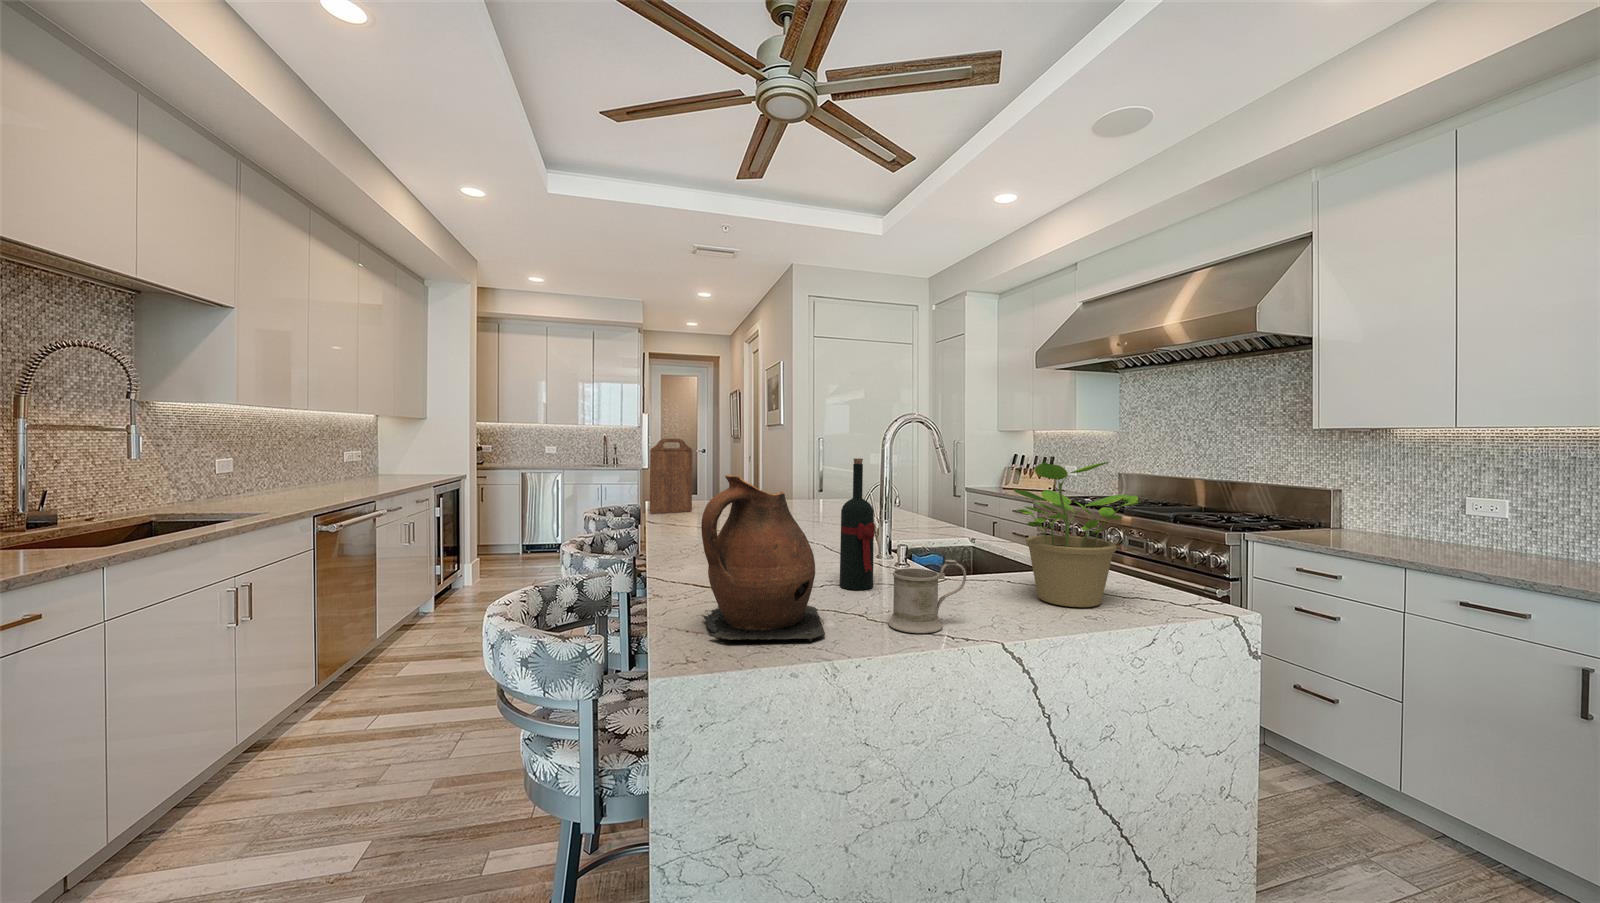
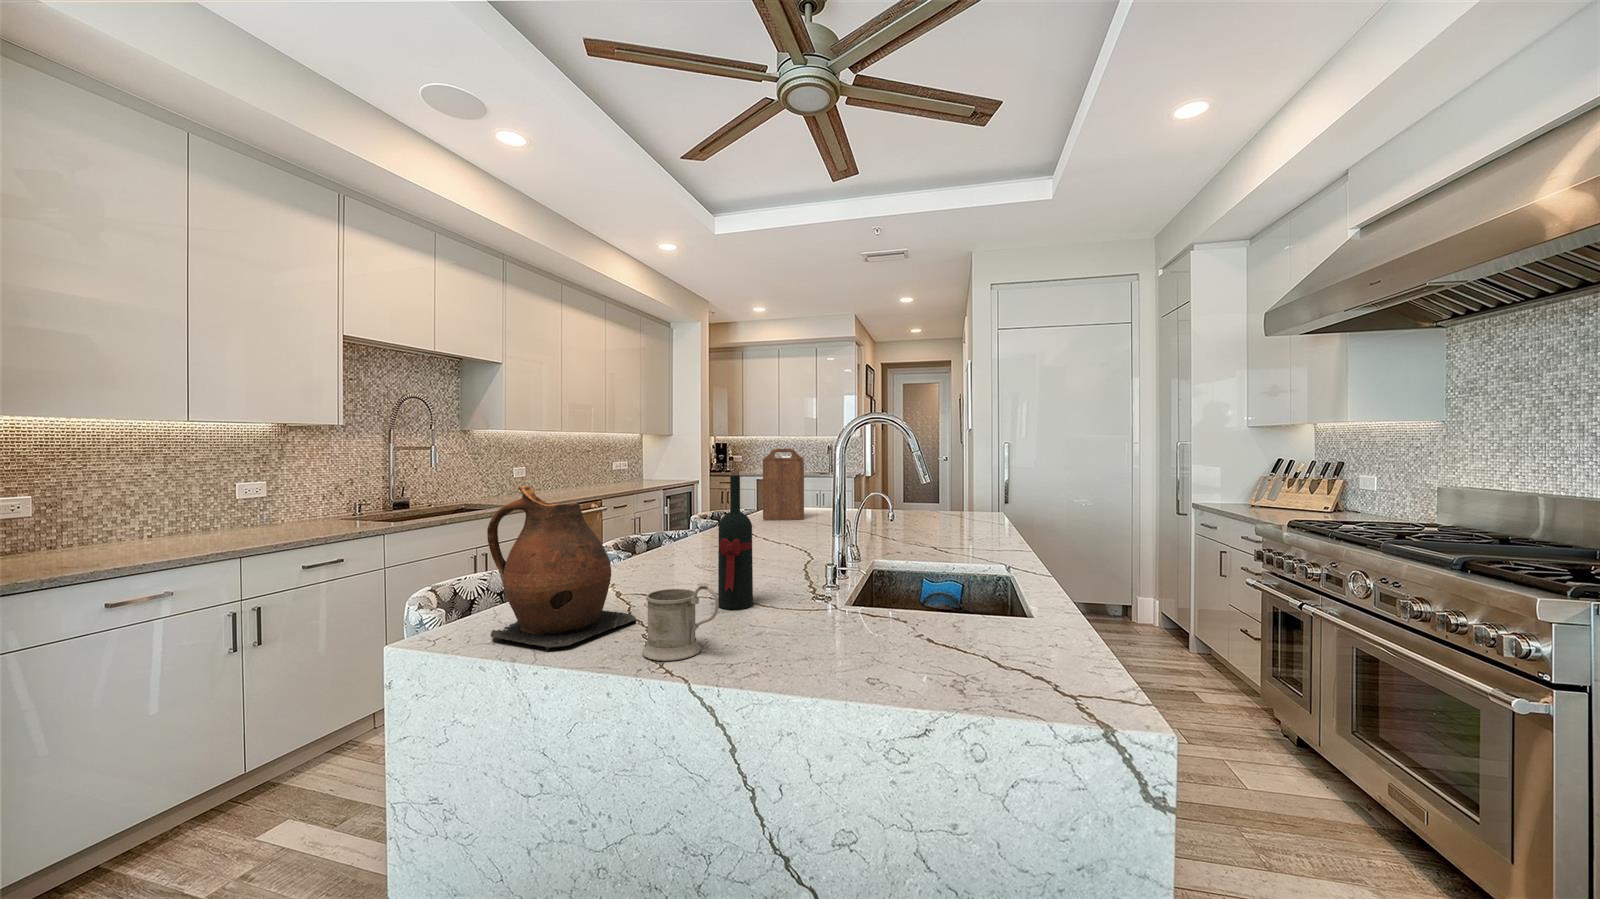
potted plant: present [1014,462,1140,607] -> none [817,476,980,663]

